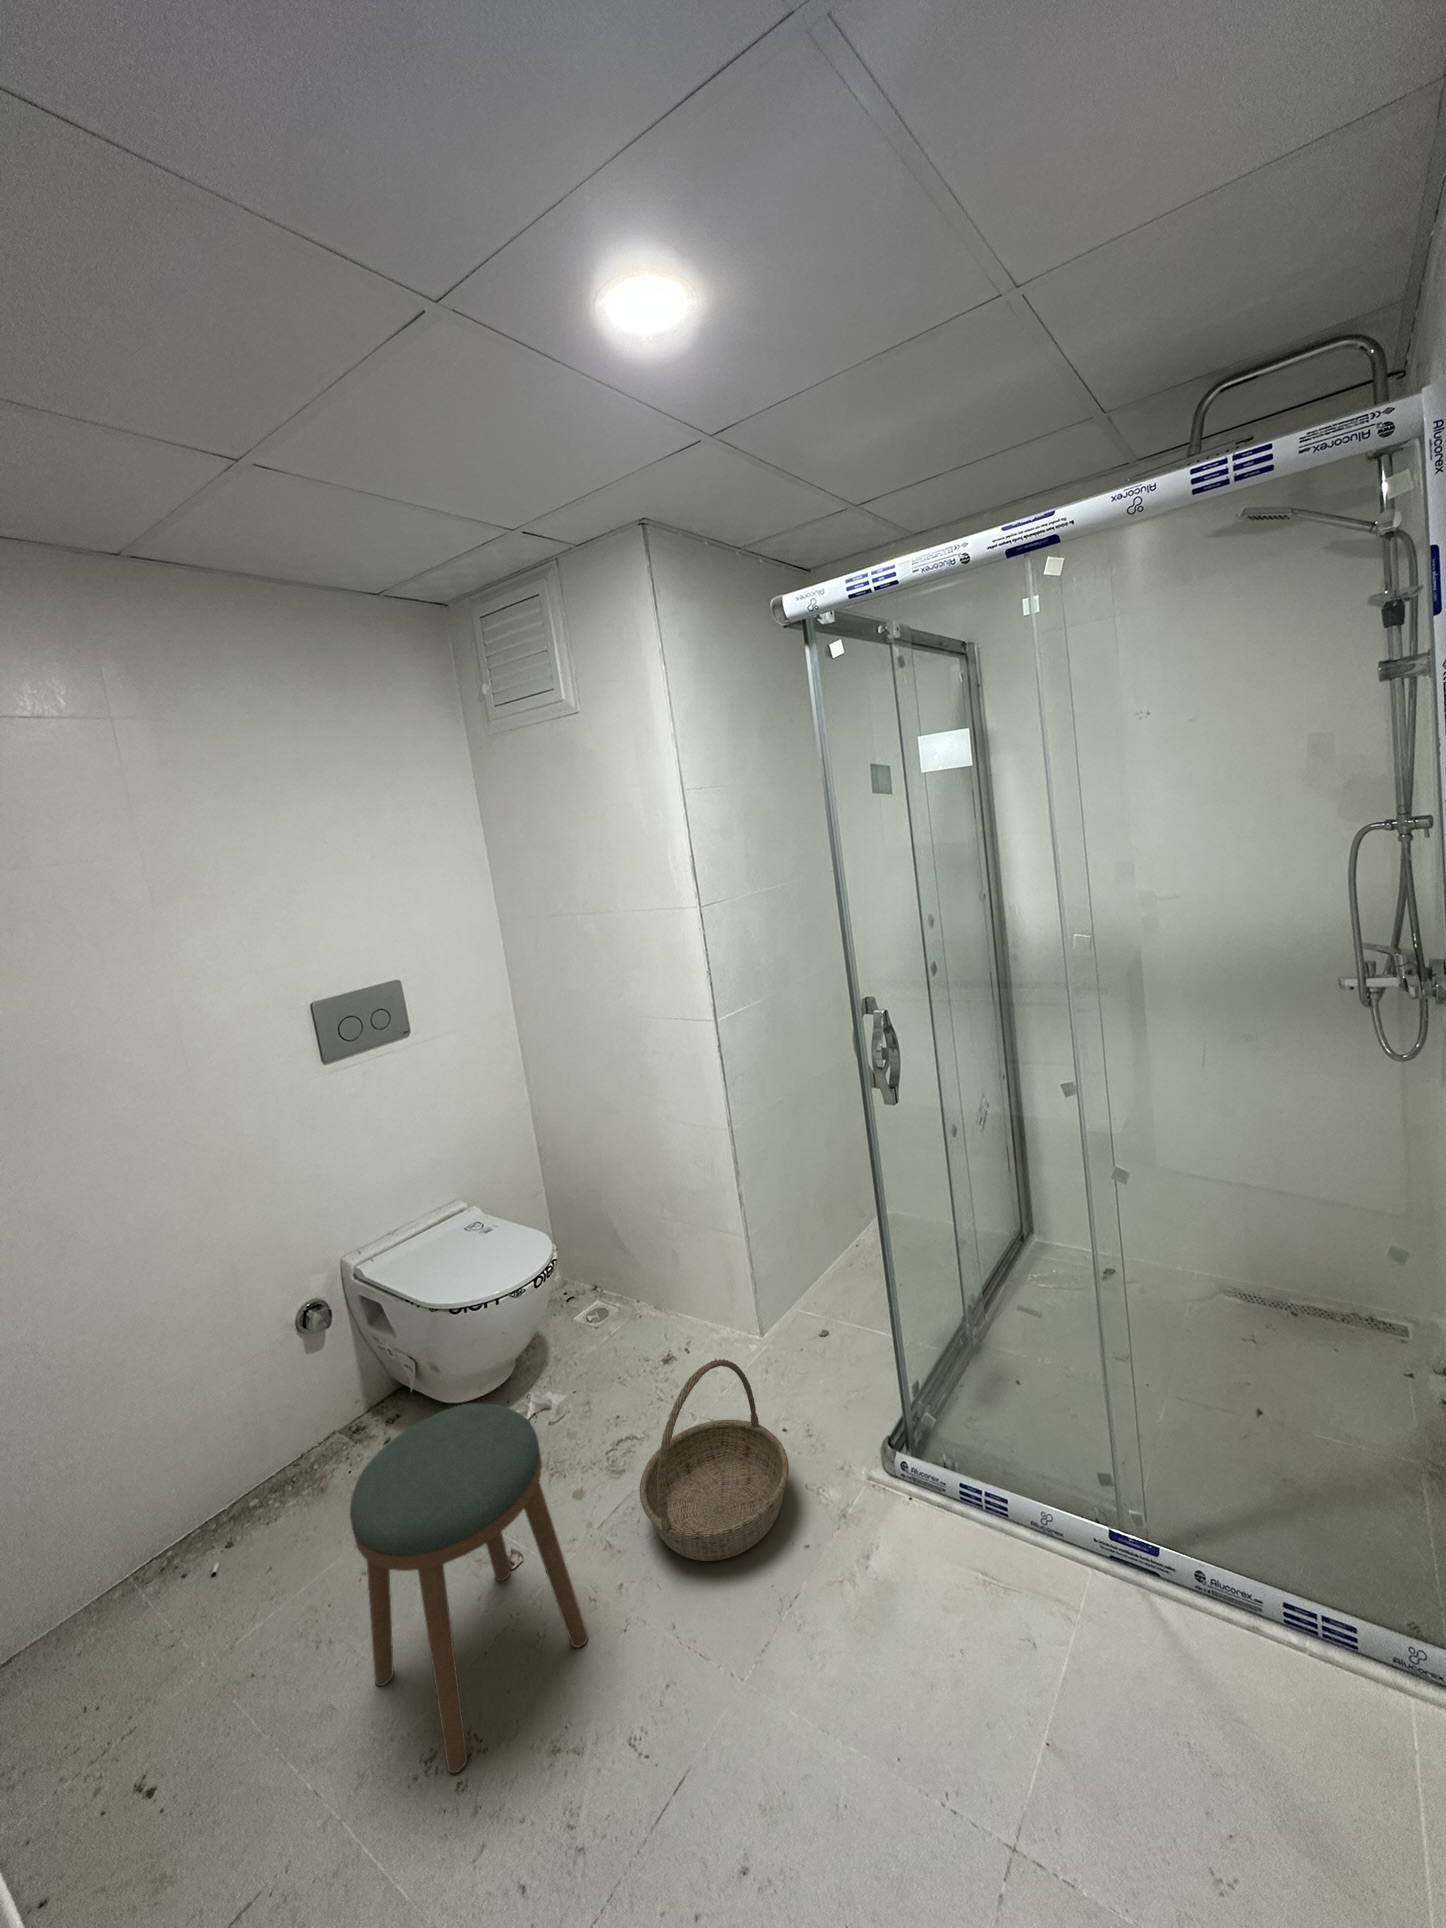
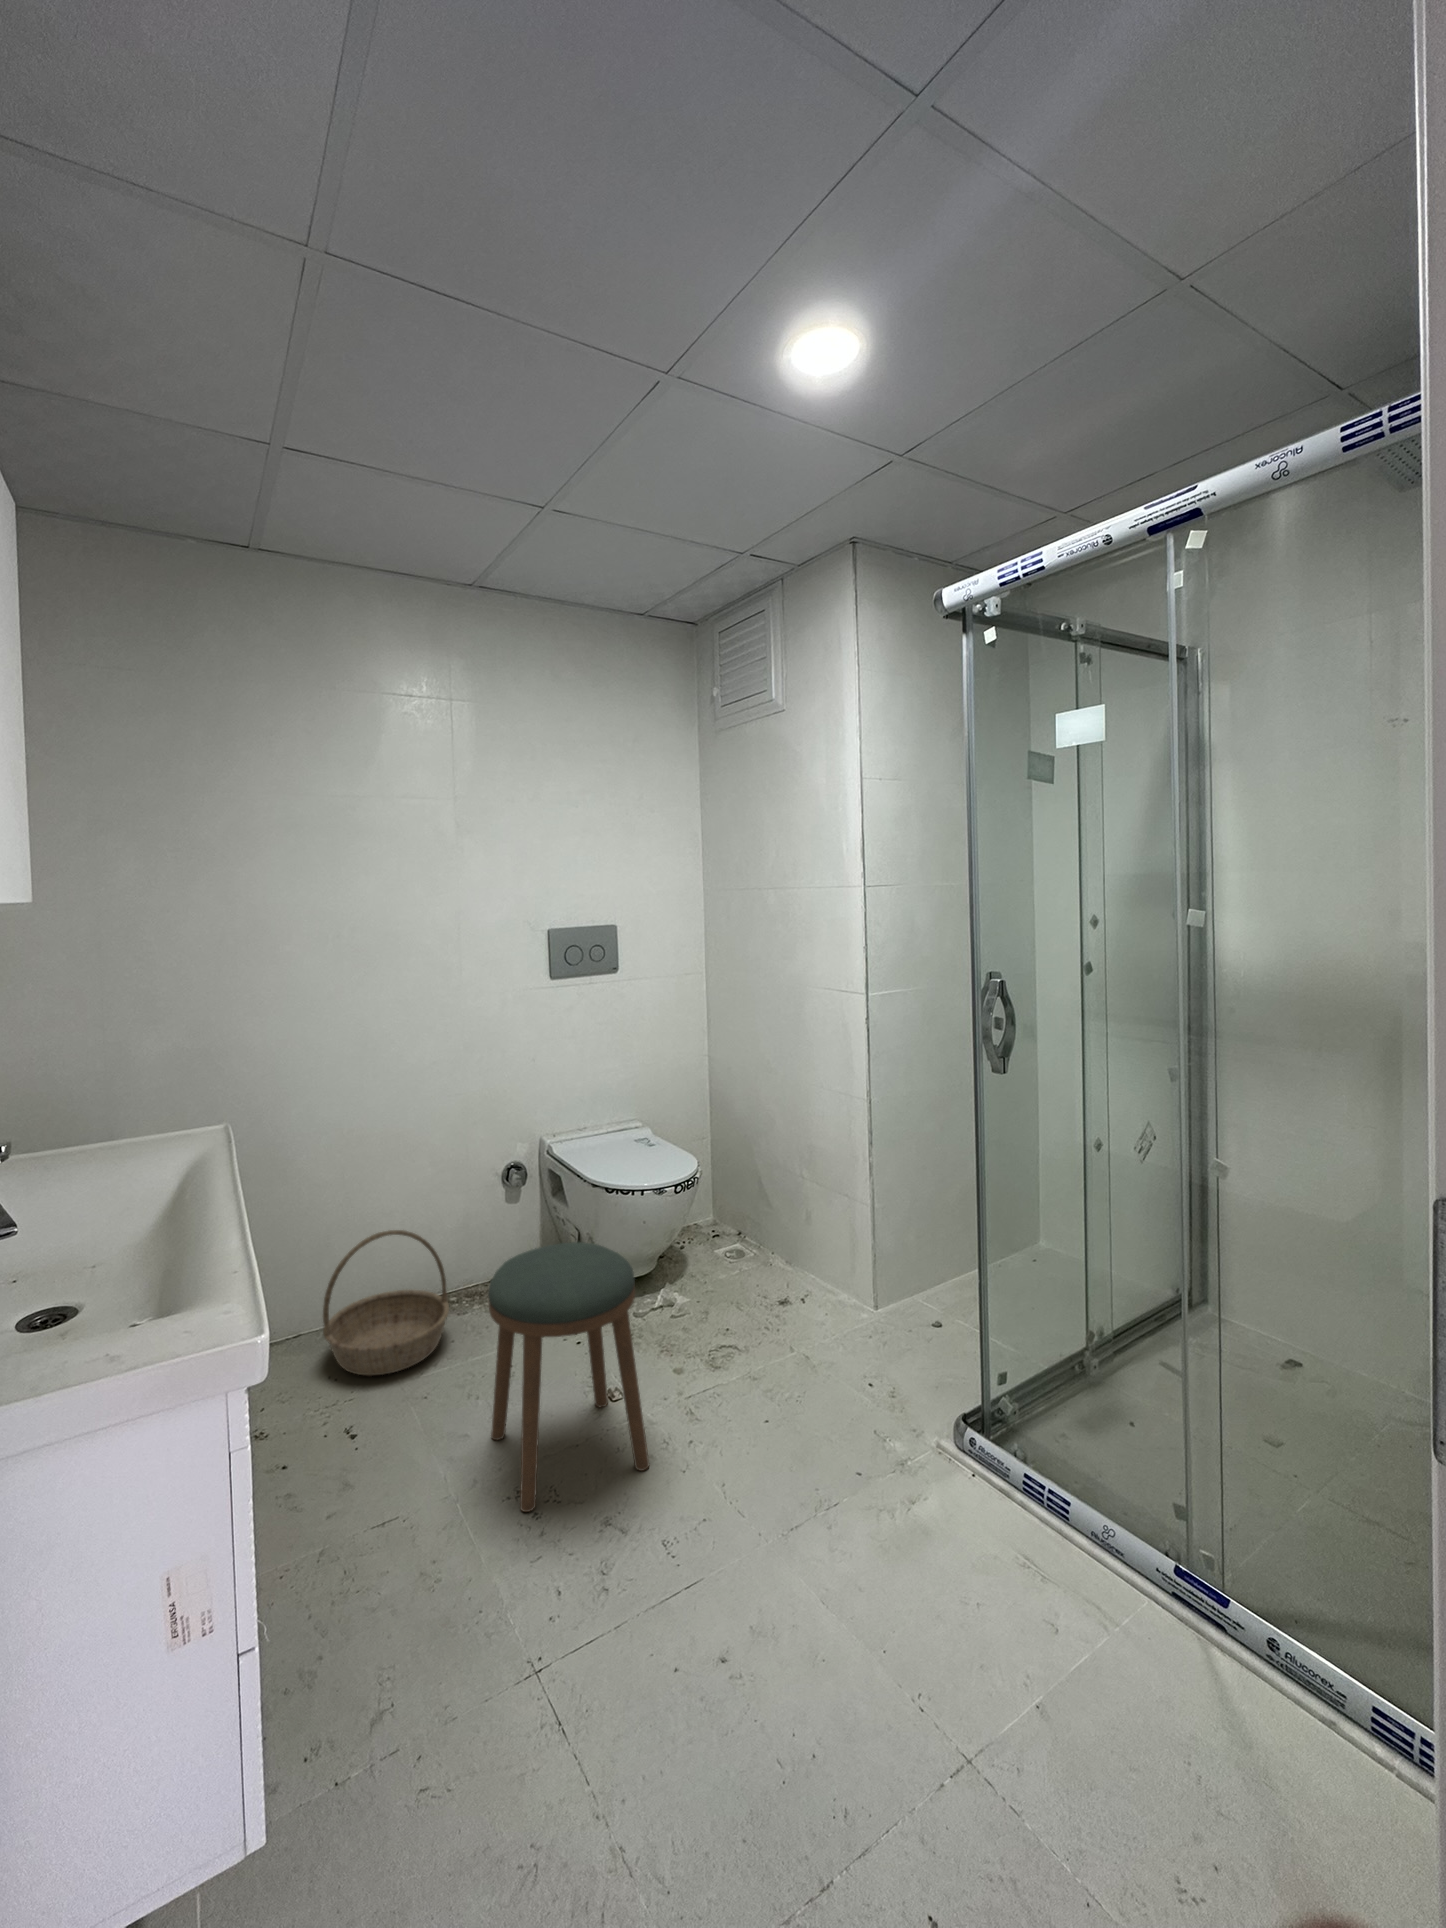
basket: present [640,1359,789,1561] -> present [323,1230,449,1376]

